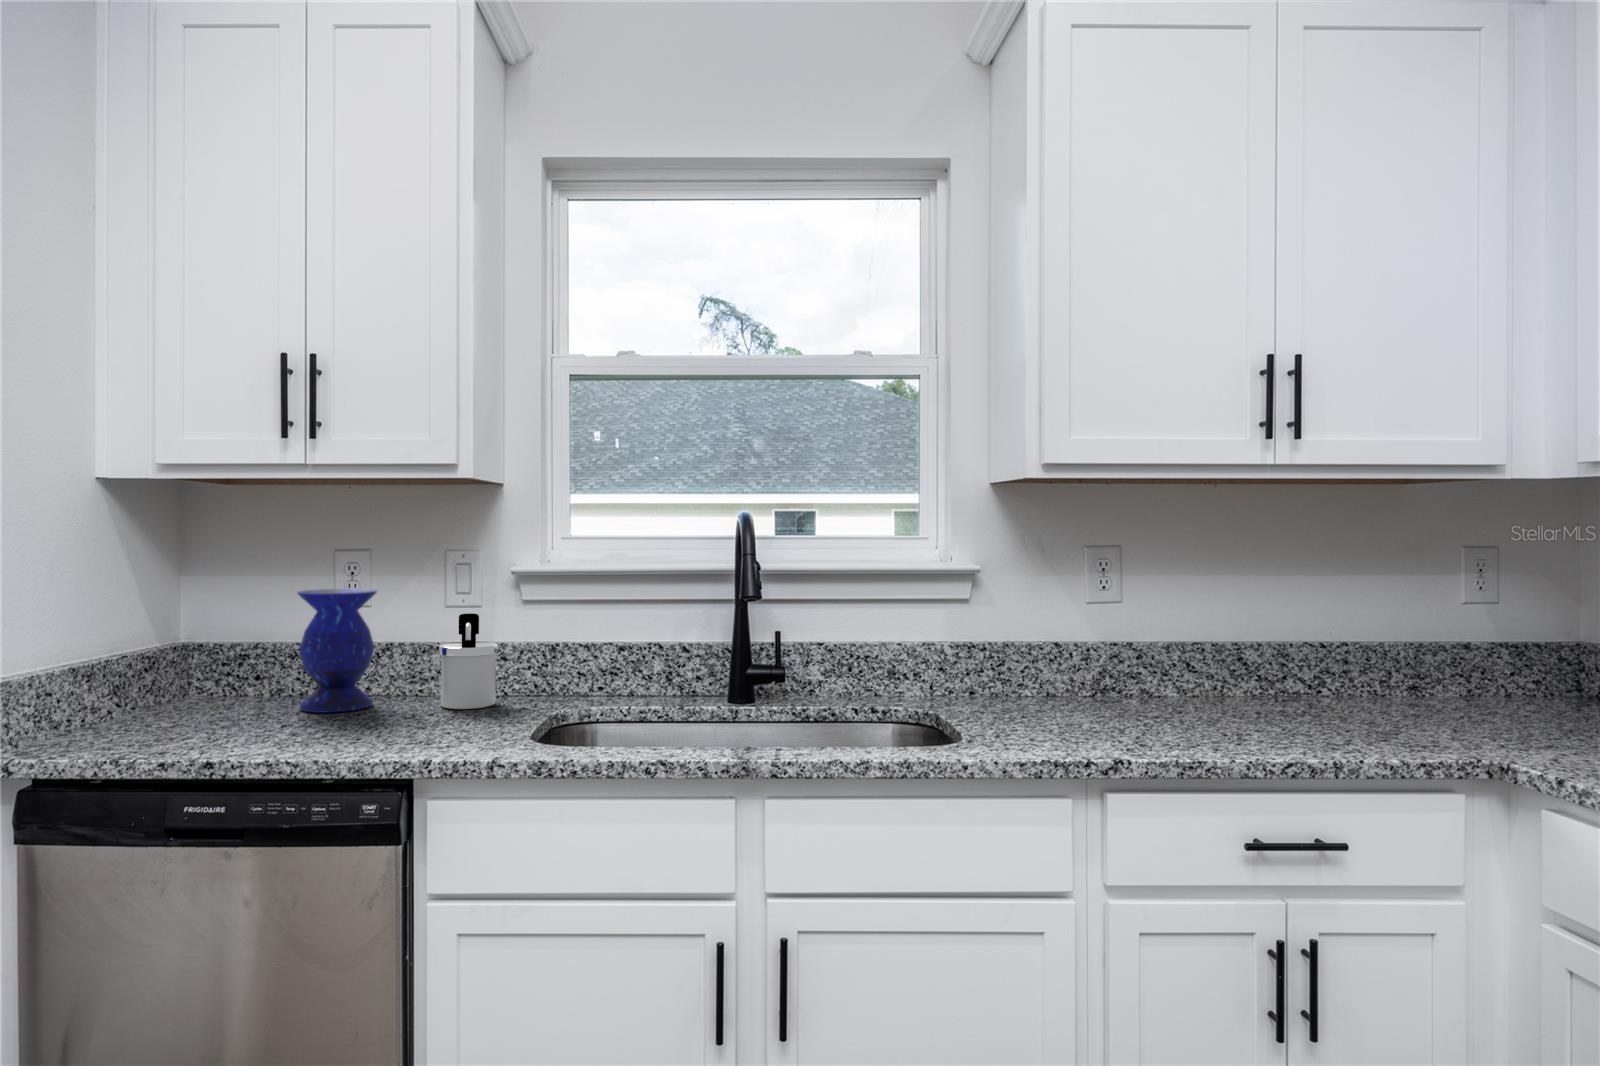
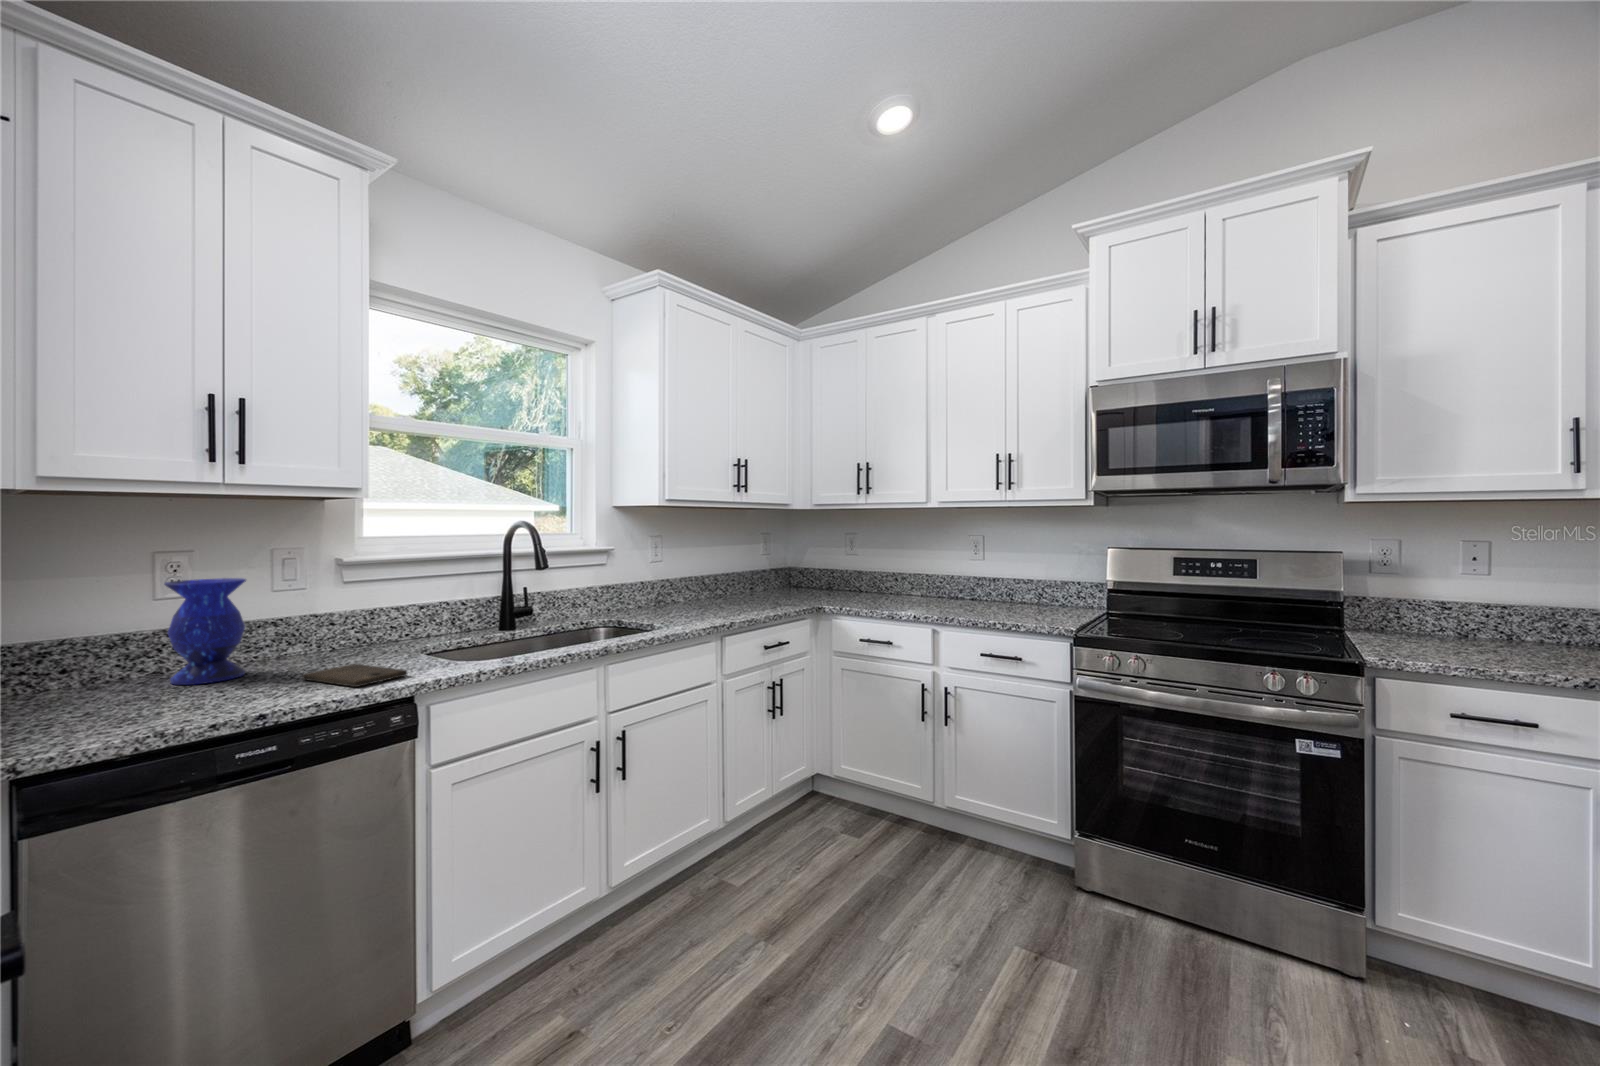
soap dispenser: present [439,613,498,709] -> none [301,590,360,663]
cutting board: none [340,717,431,750] -> present [302,664,407,687]

